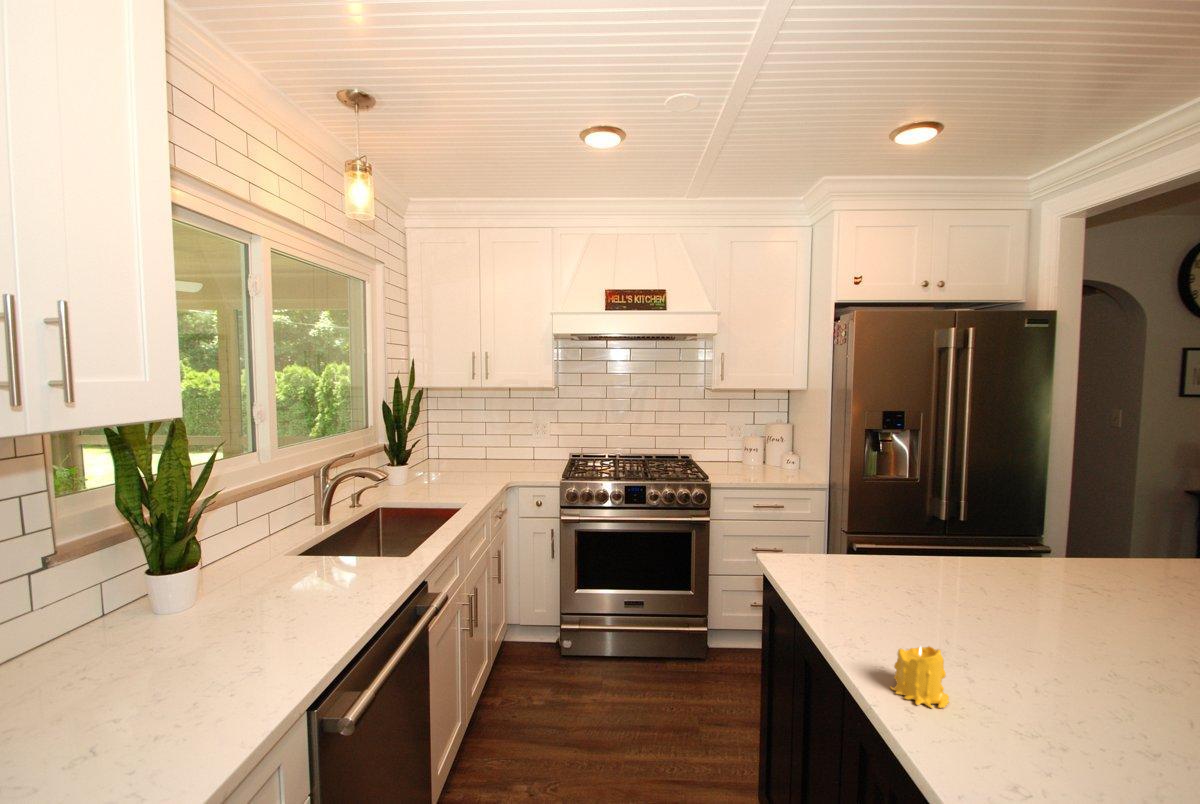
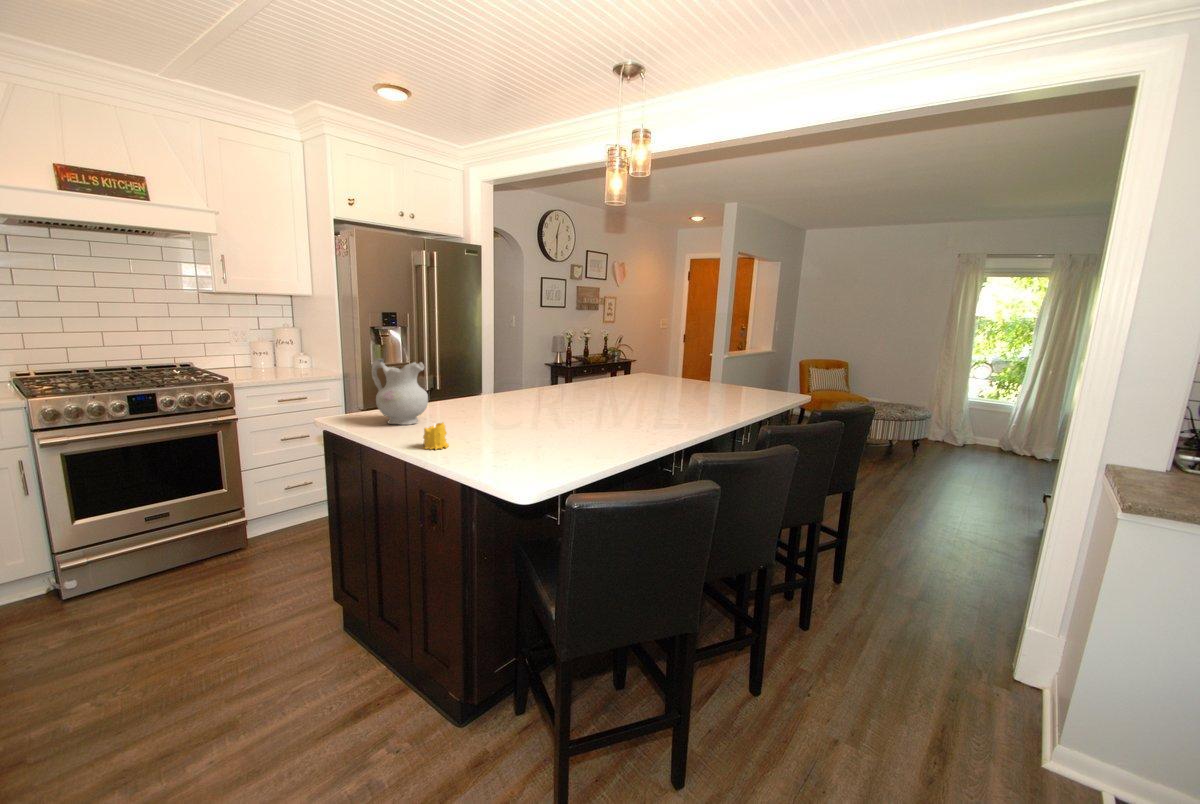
ceramic pitcher: none [835,490,925,610] -> present [372,359,428,425]

